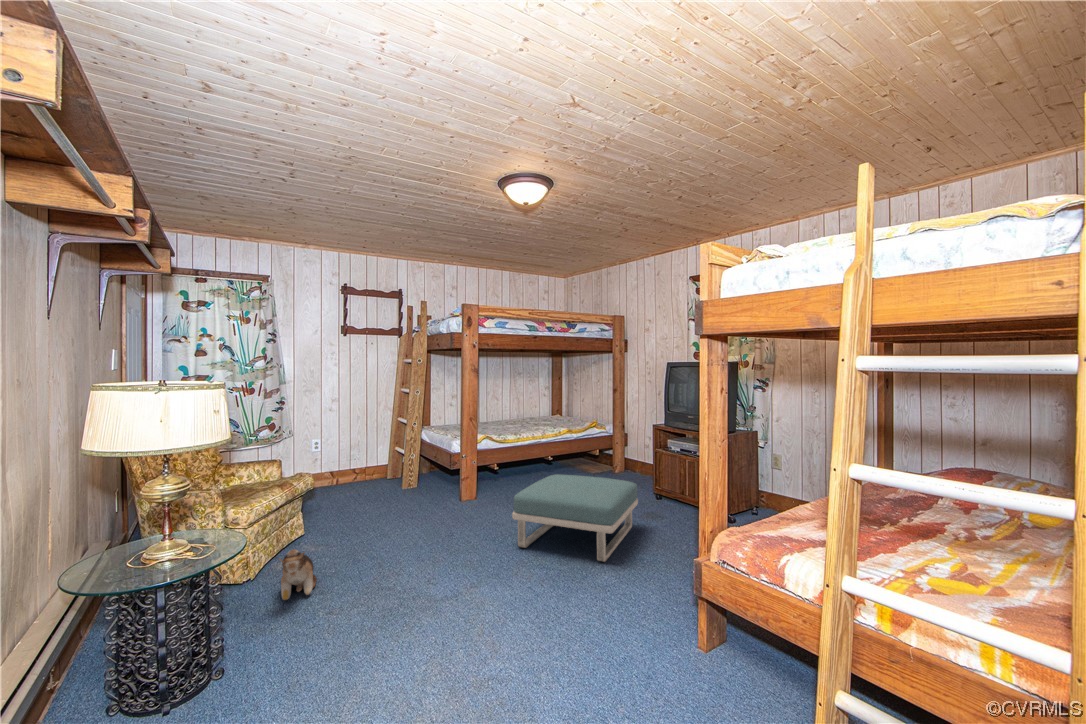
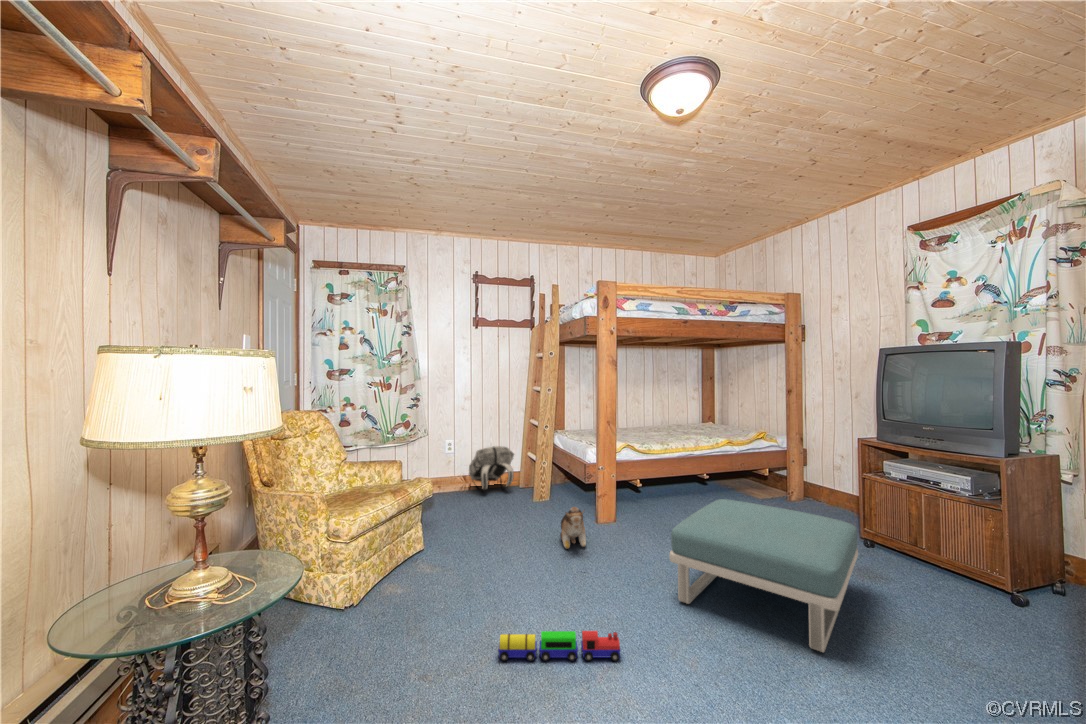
backpack: none [337,446,384,489] -> present [469,446,514,491]
plush toy: present [279,549,317,600] -> present [560,507,586,549]
toy train: none [383,565,474,595] -> present [498,631,621,661]

